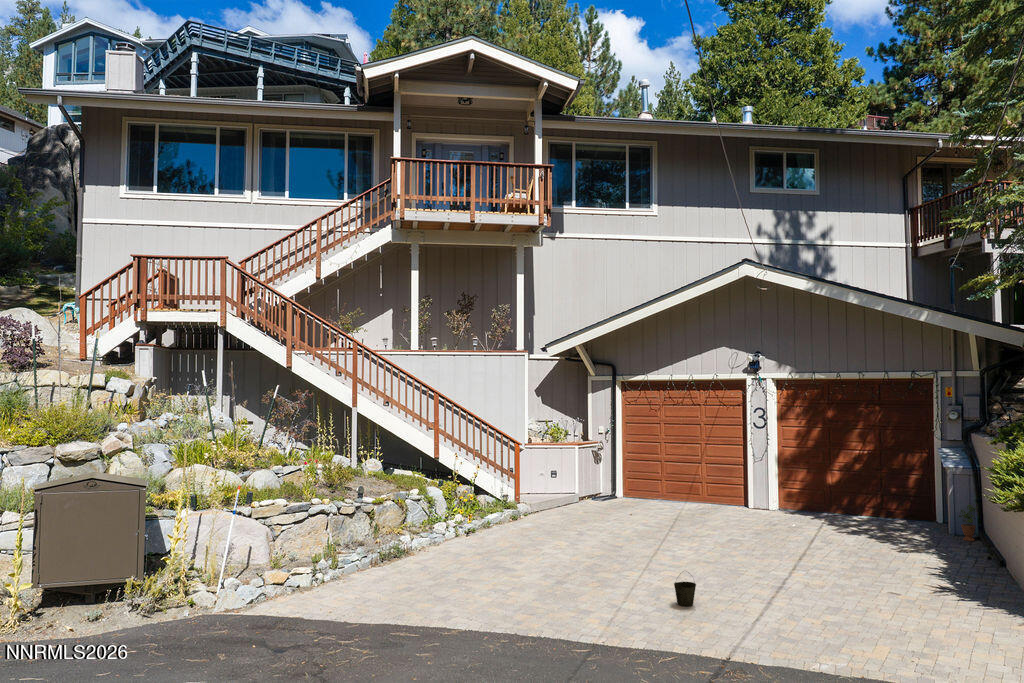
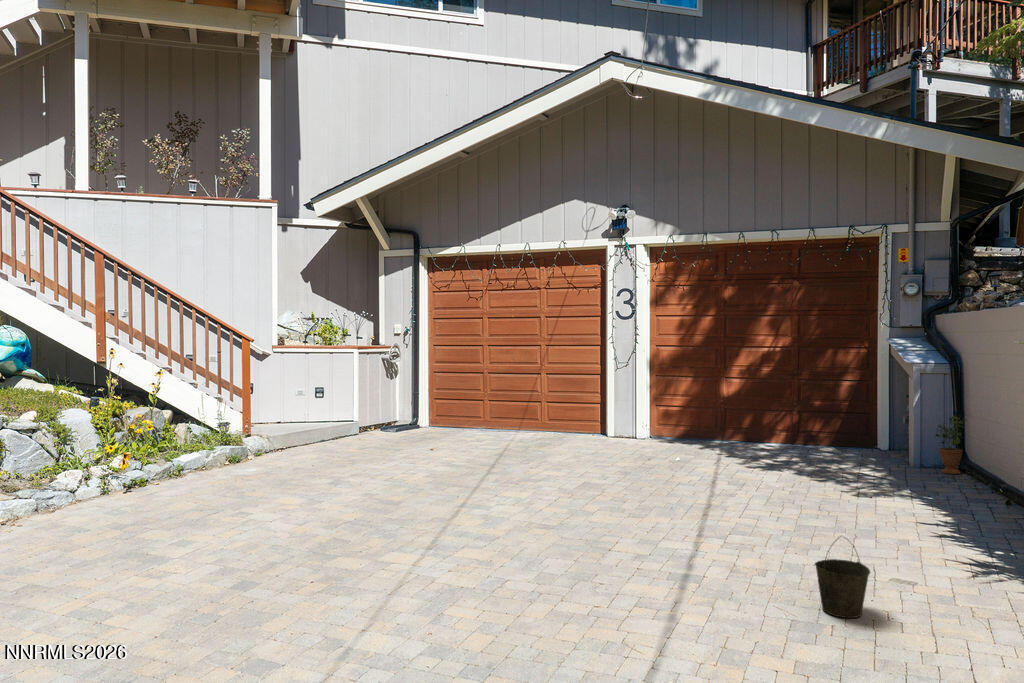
bucket: present [674,582,696,606] -> present [815,550,870,618]

